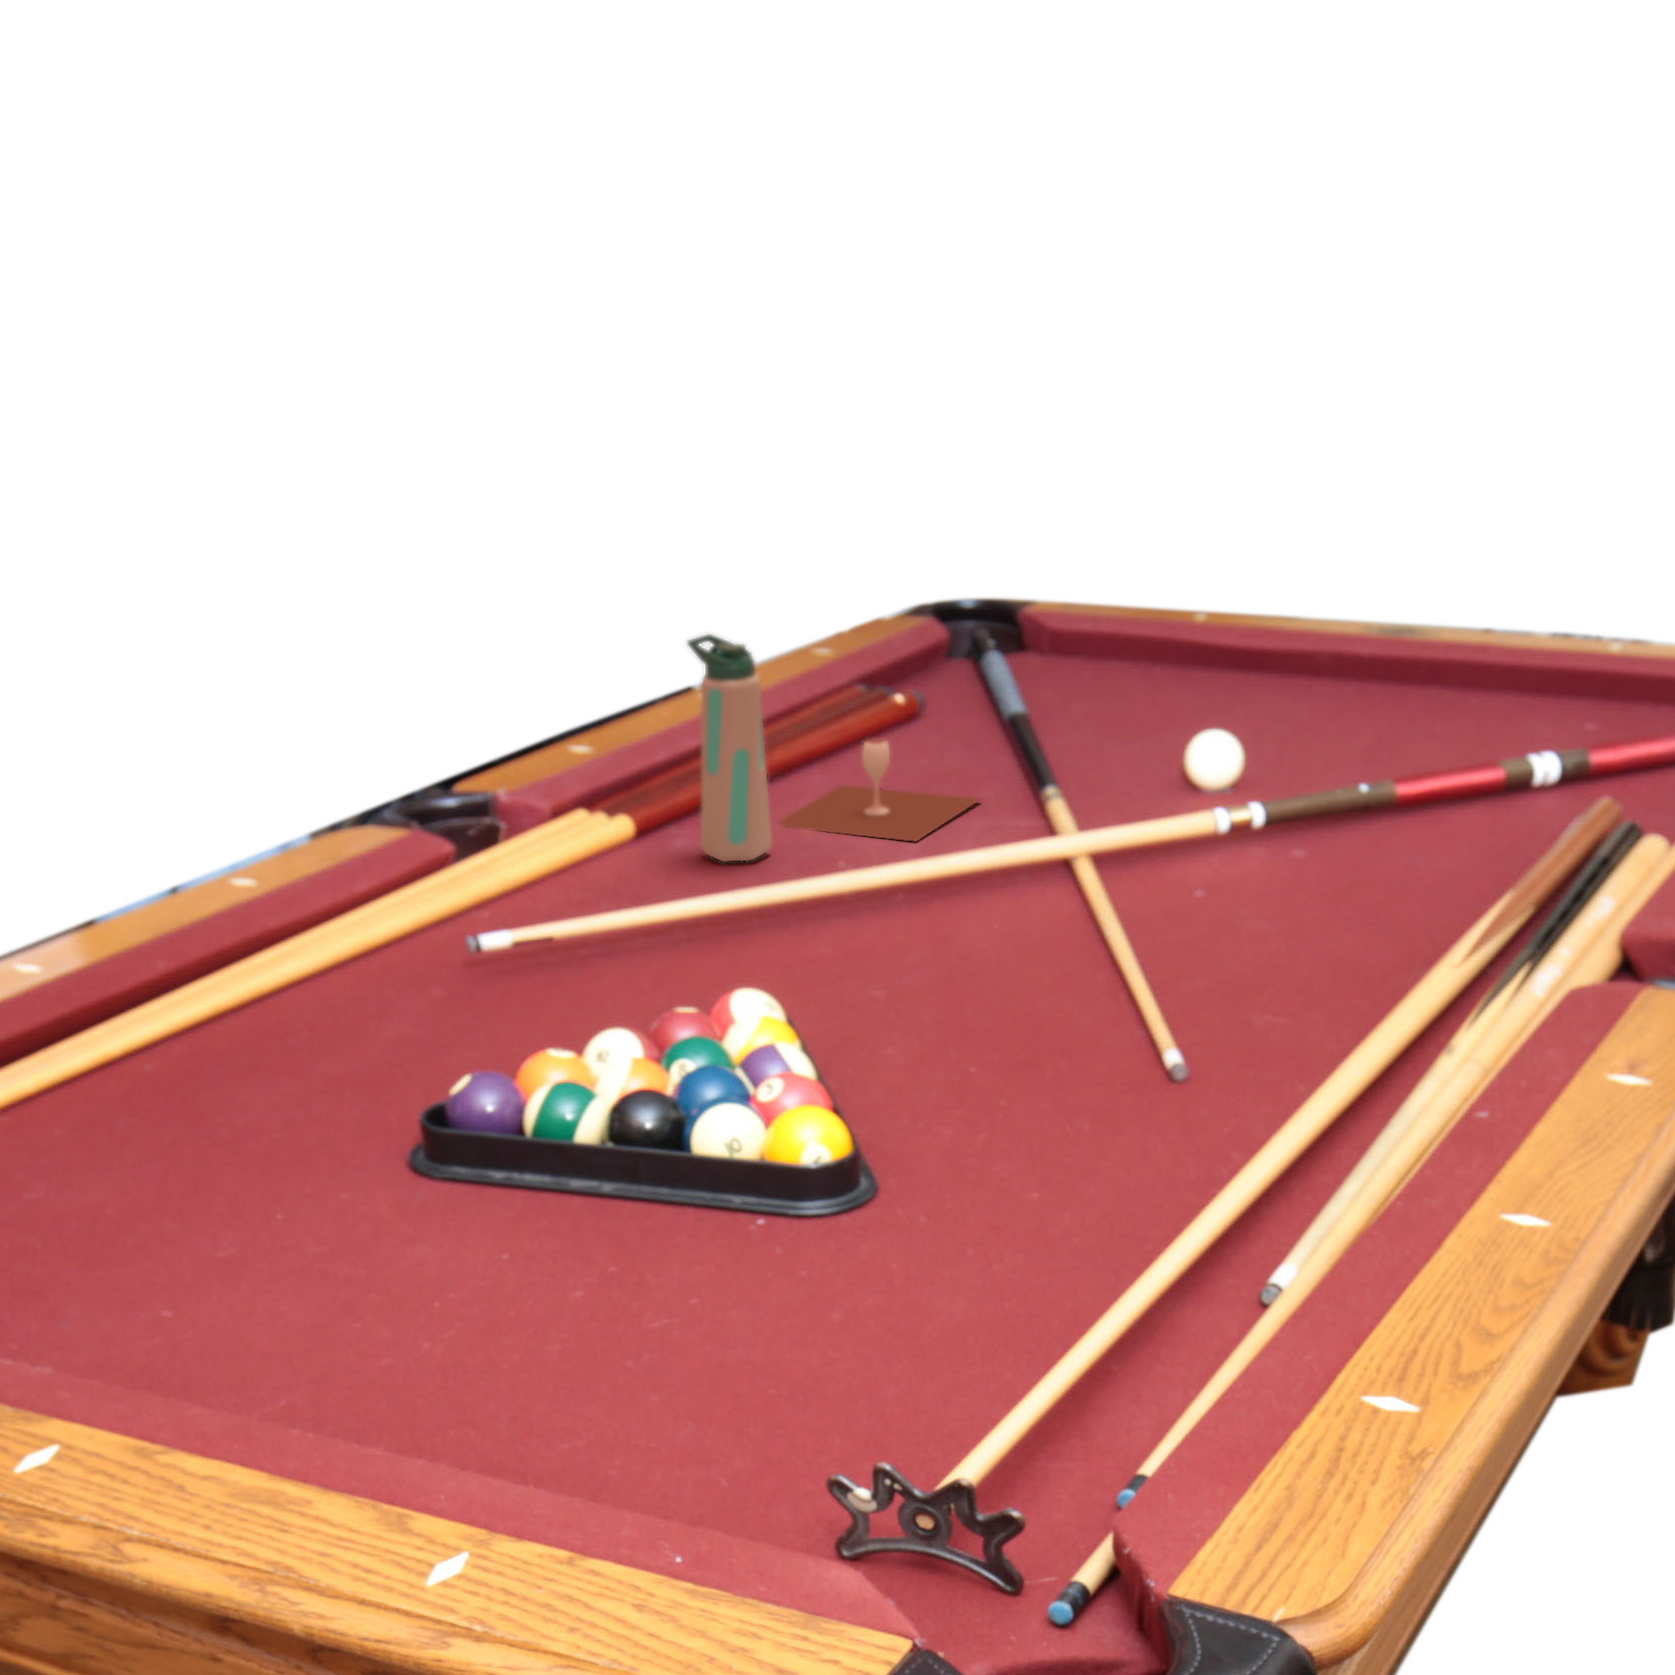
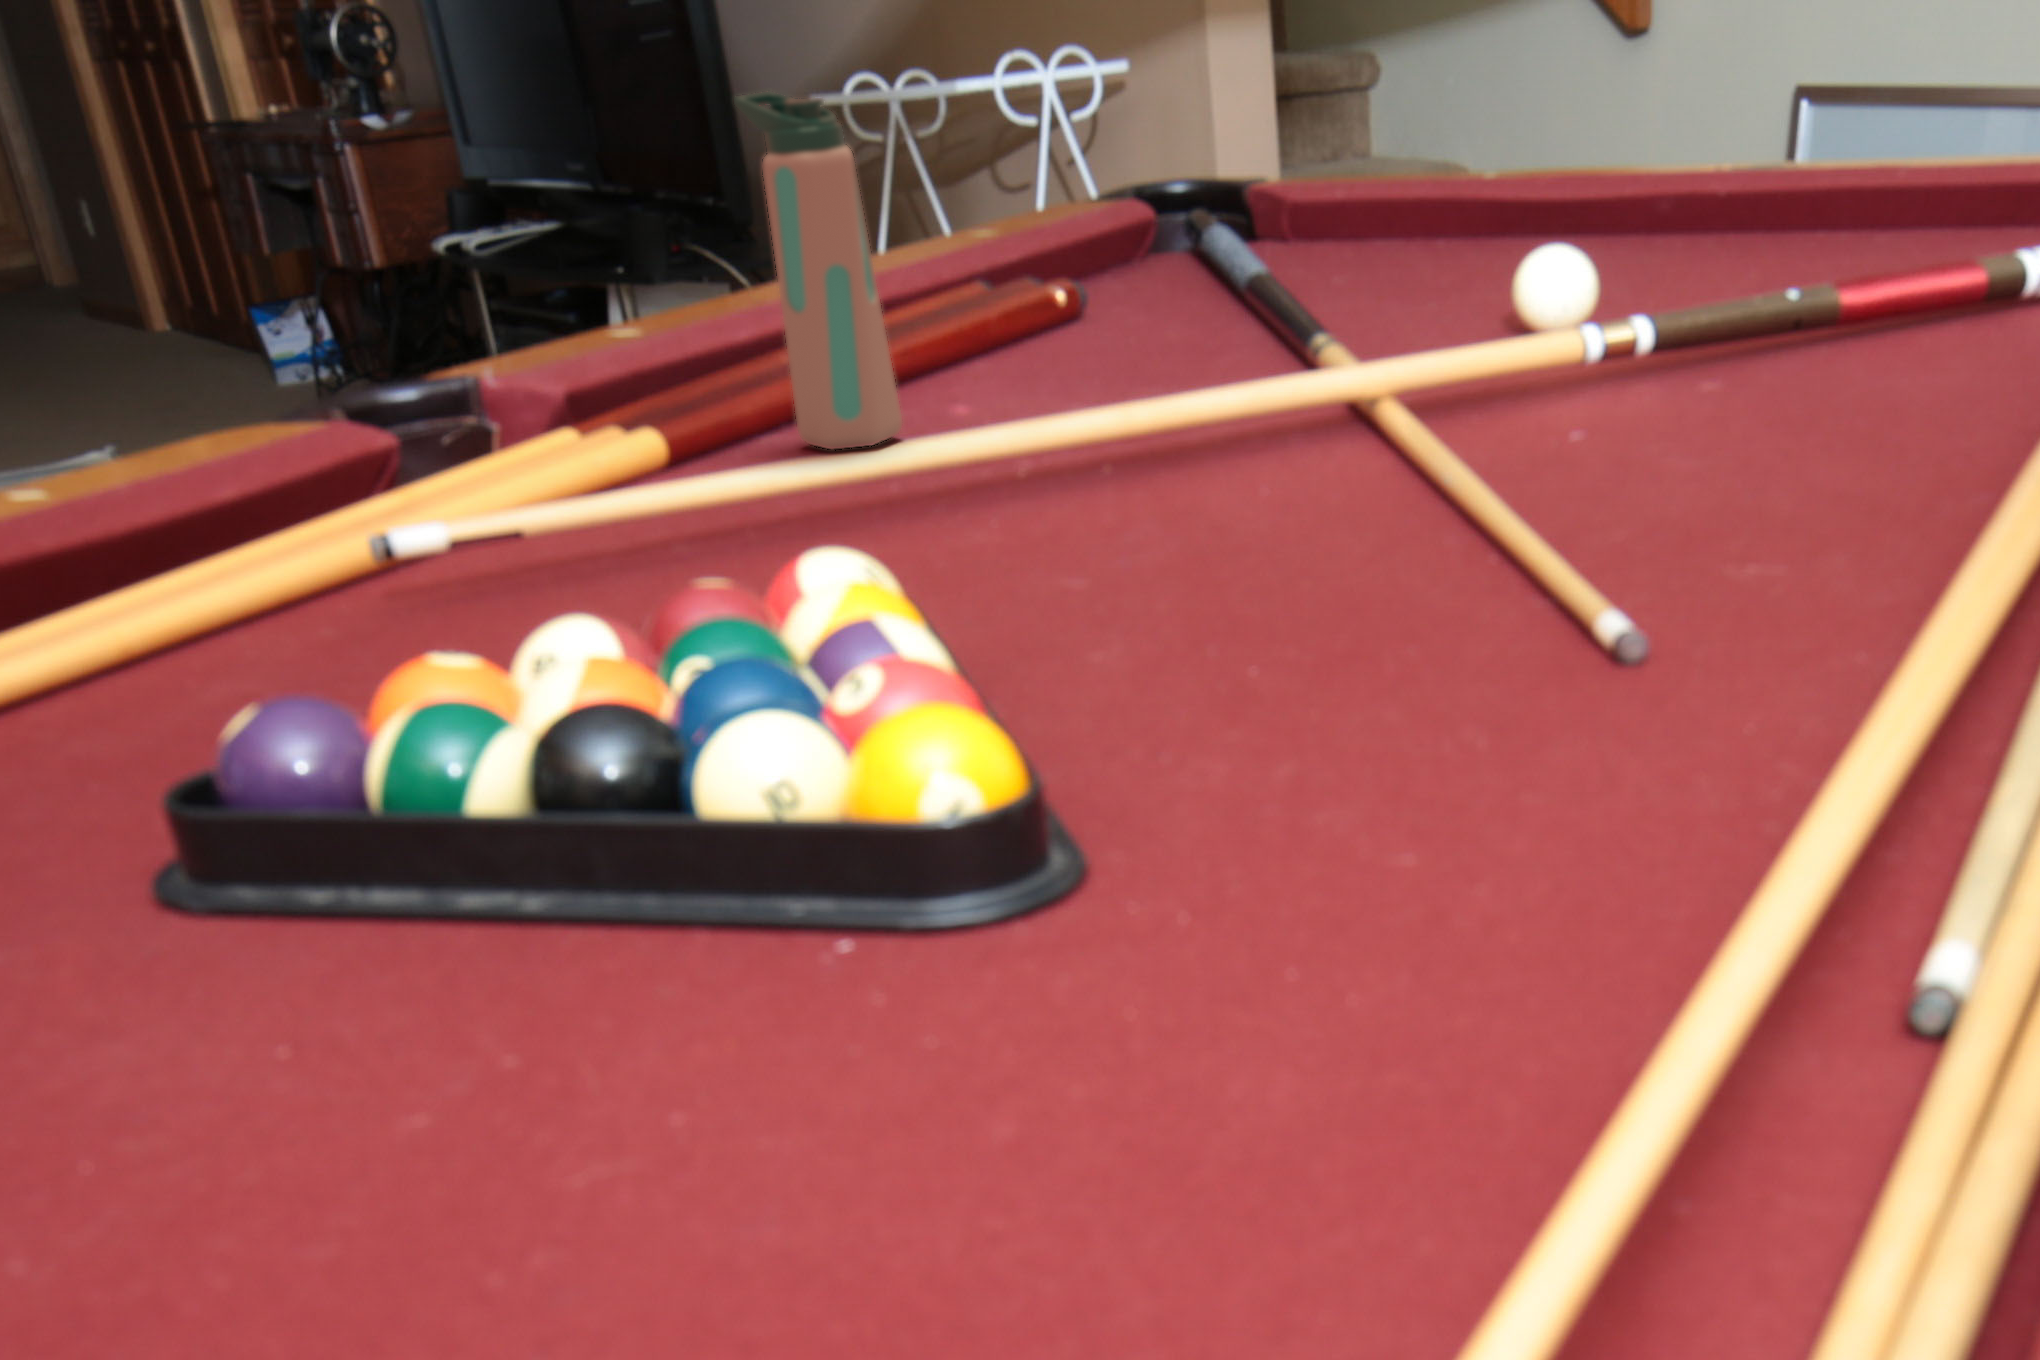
wine glass: present [779,739,978,841] -> none [906,277,1203,413]

